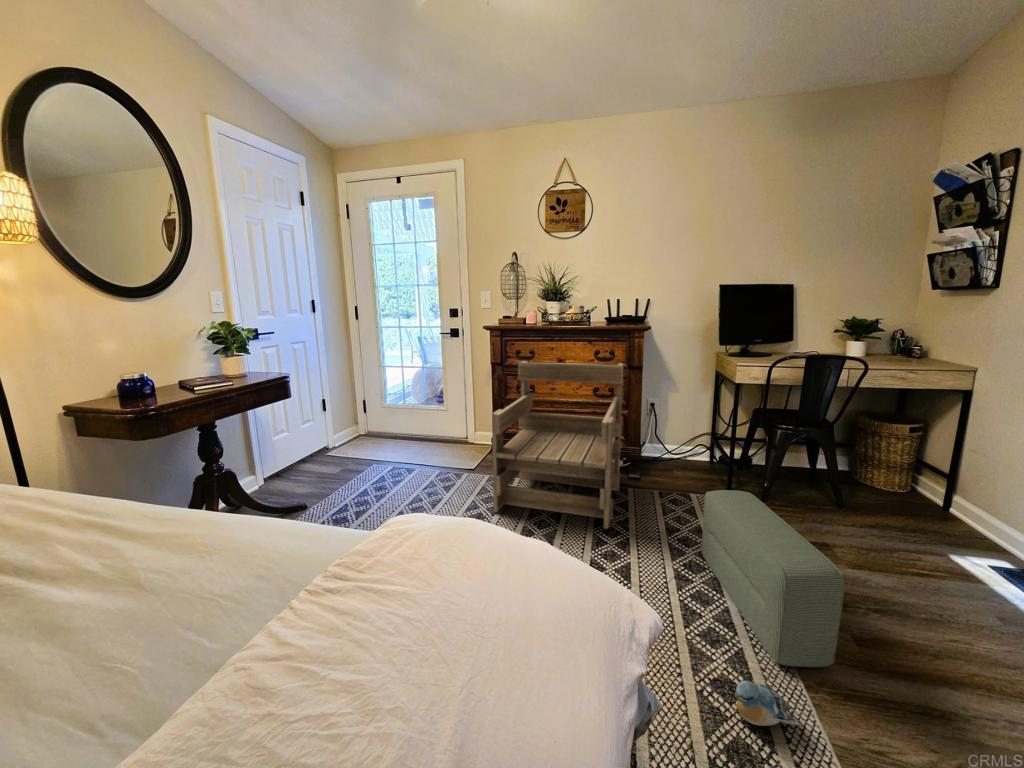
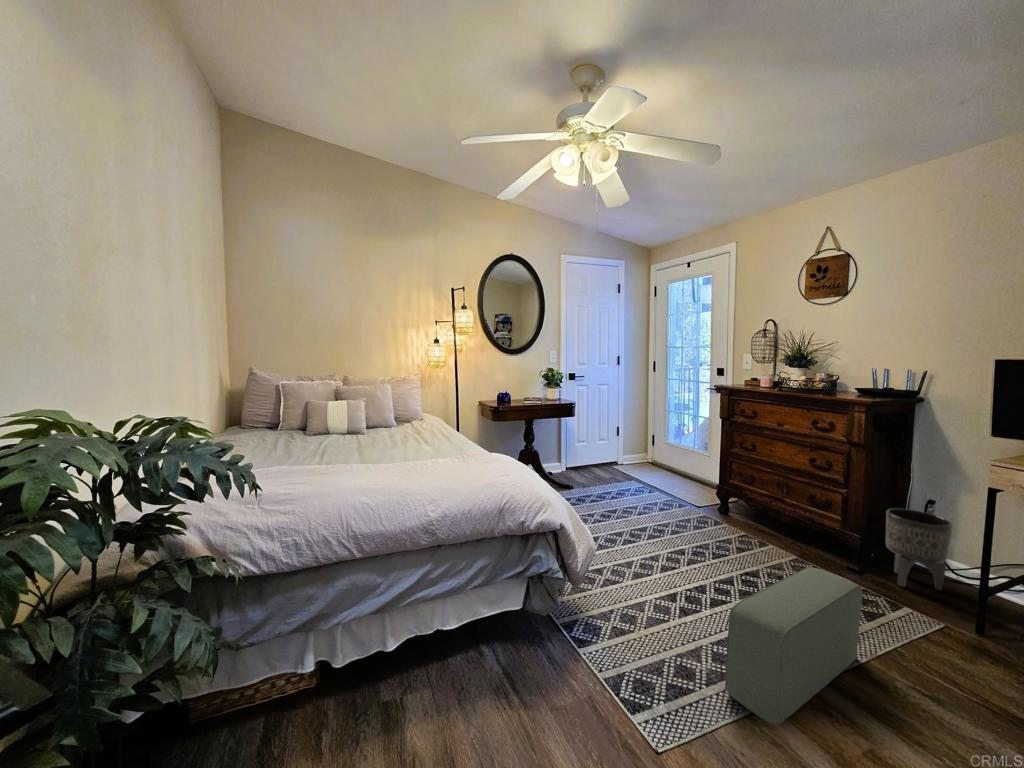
armchair: present [492,361,623,529] -> none [668,419,836,577]
planter: none [647,415,689,478] -> present [886,508,953,590]
plush toy: present [735,681,799,726] -> none [643,649,689,701]

